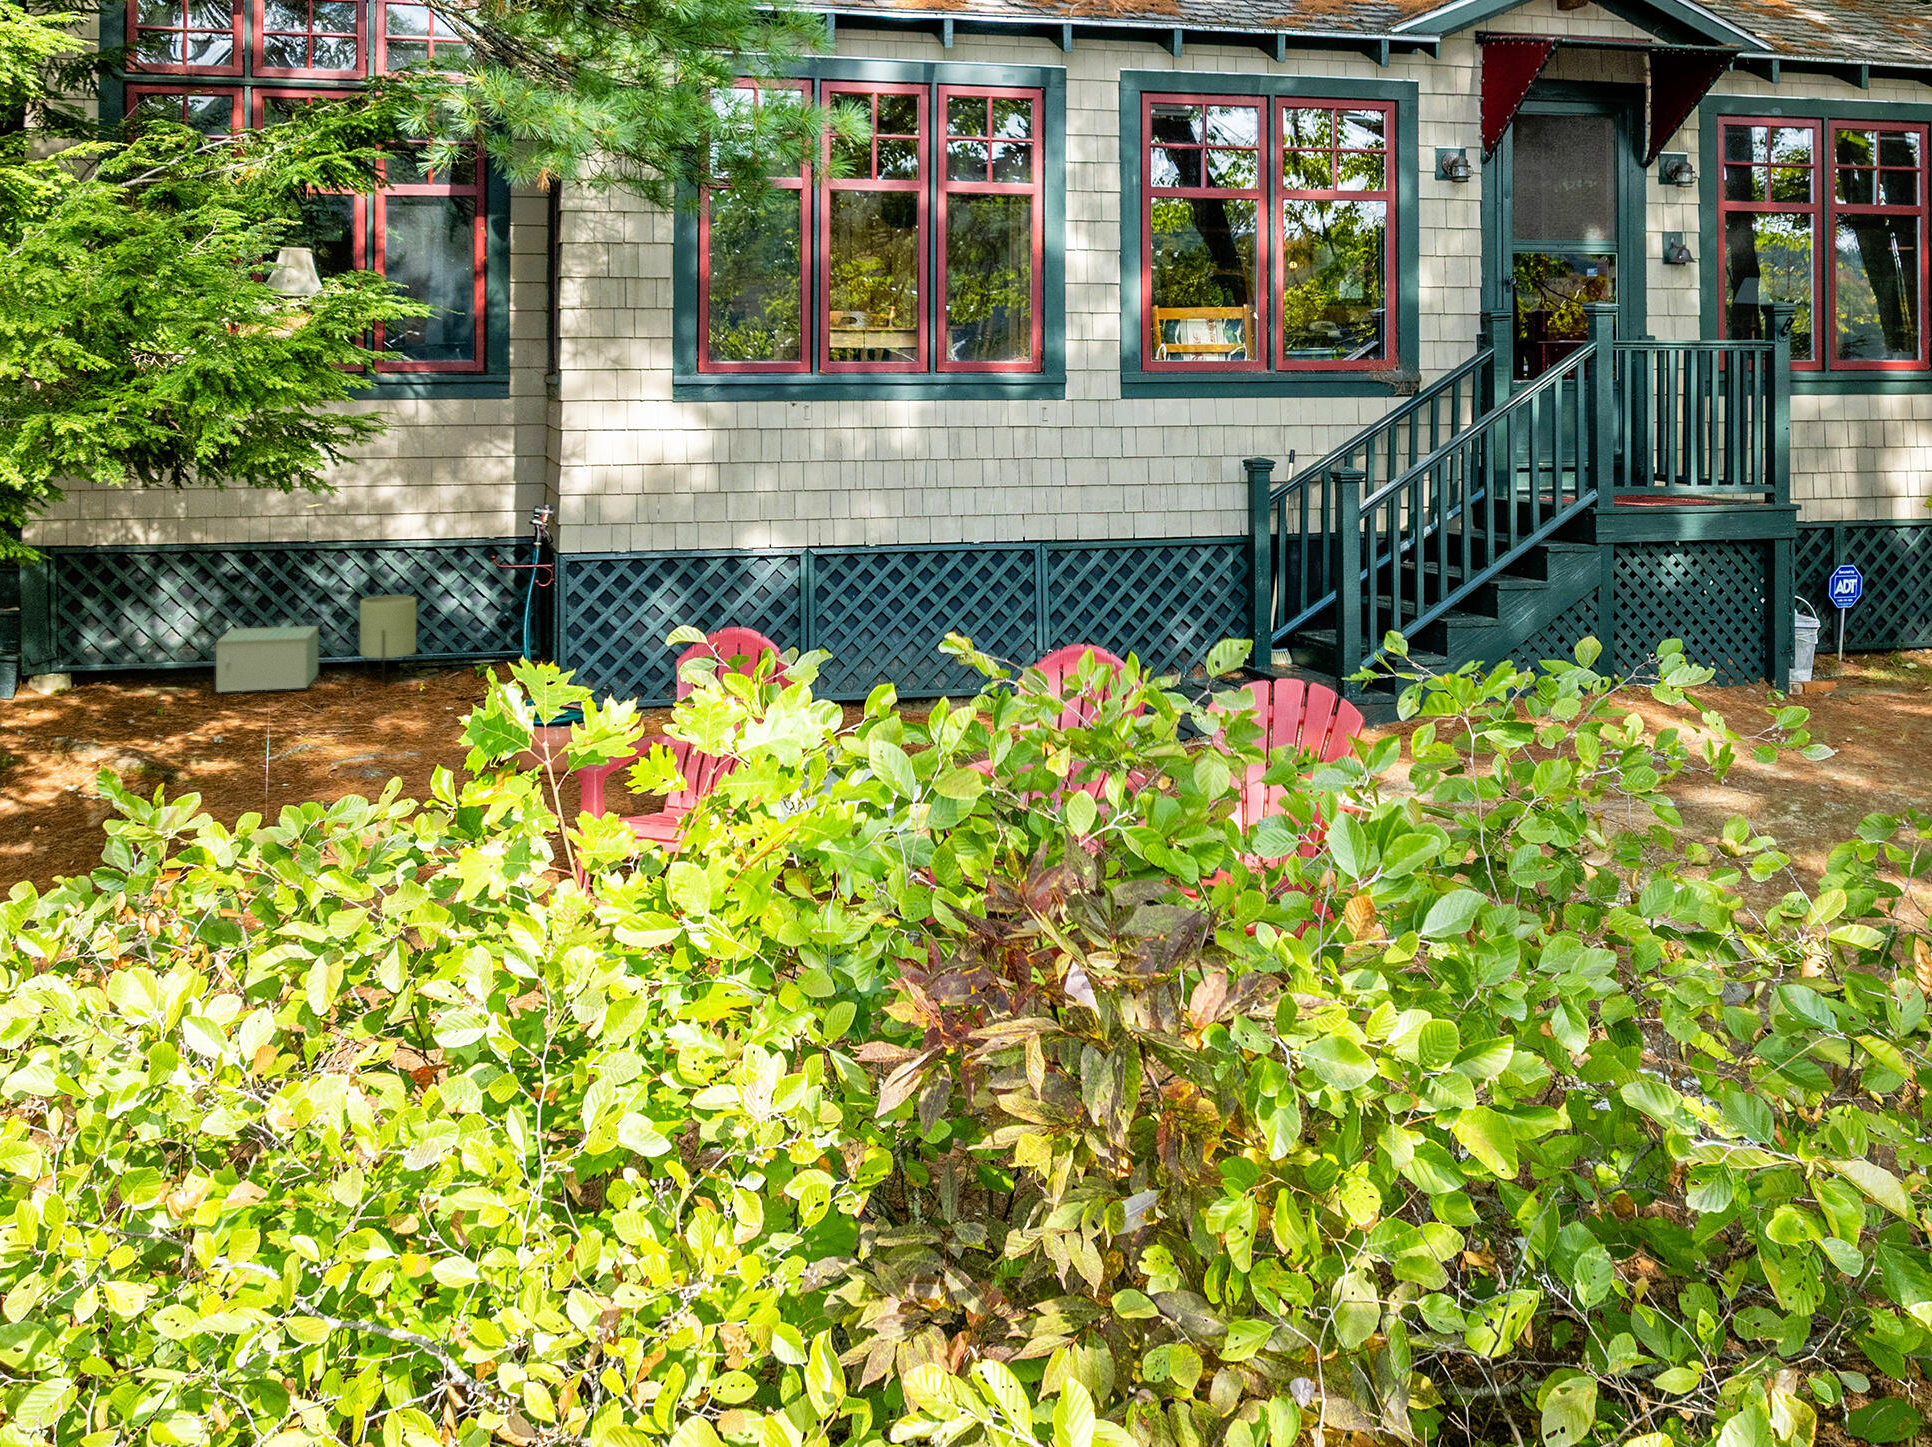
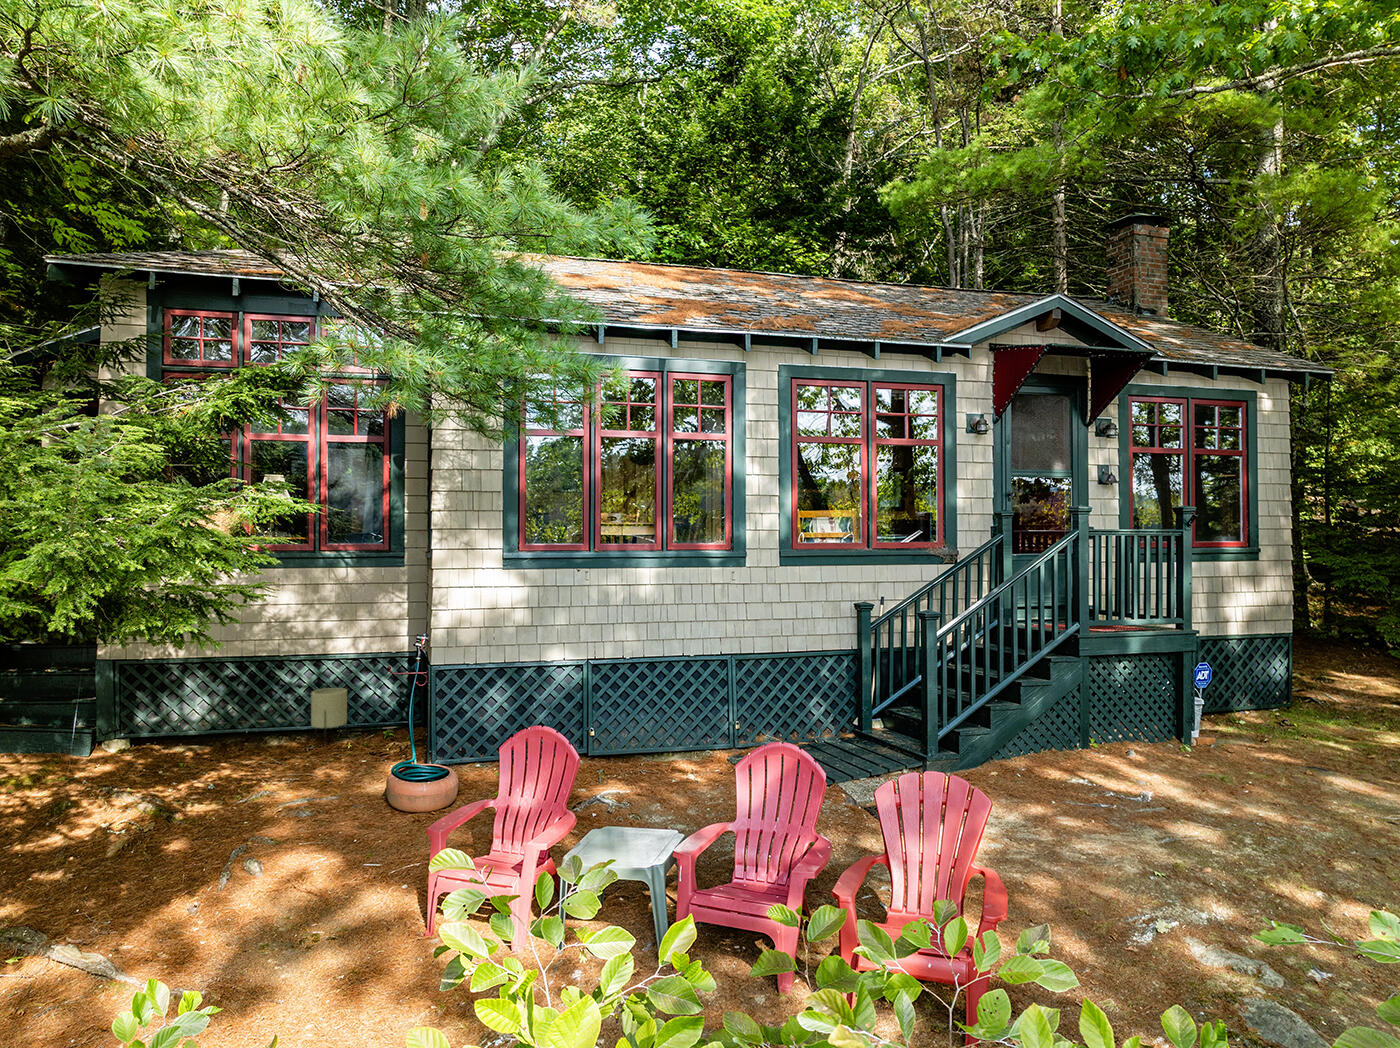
storage box: present [216,626,319,692] -> none [218,707,287,751]

